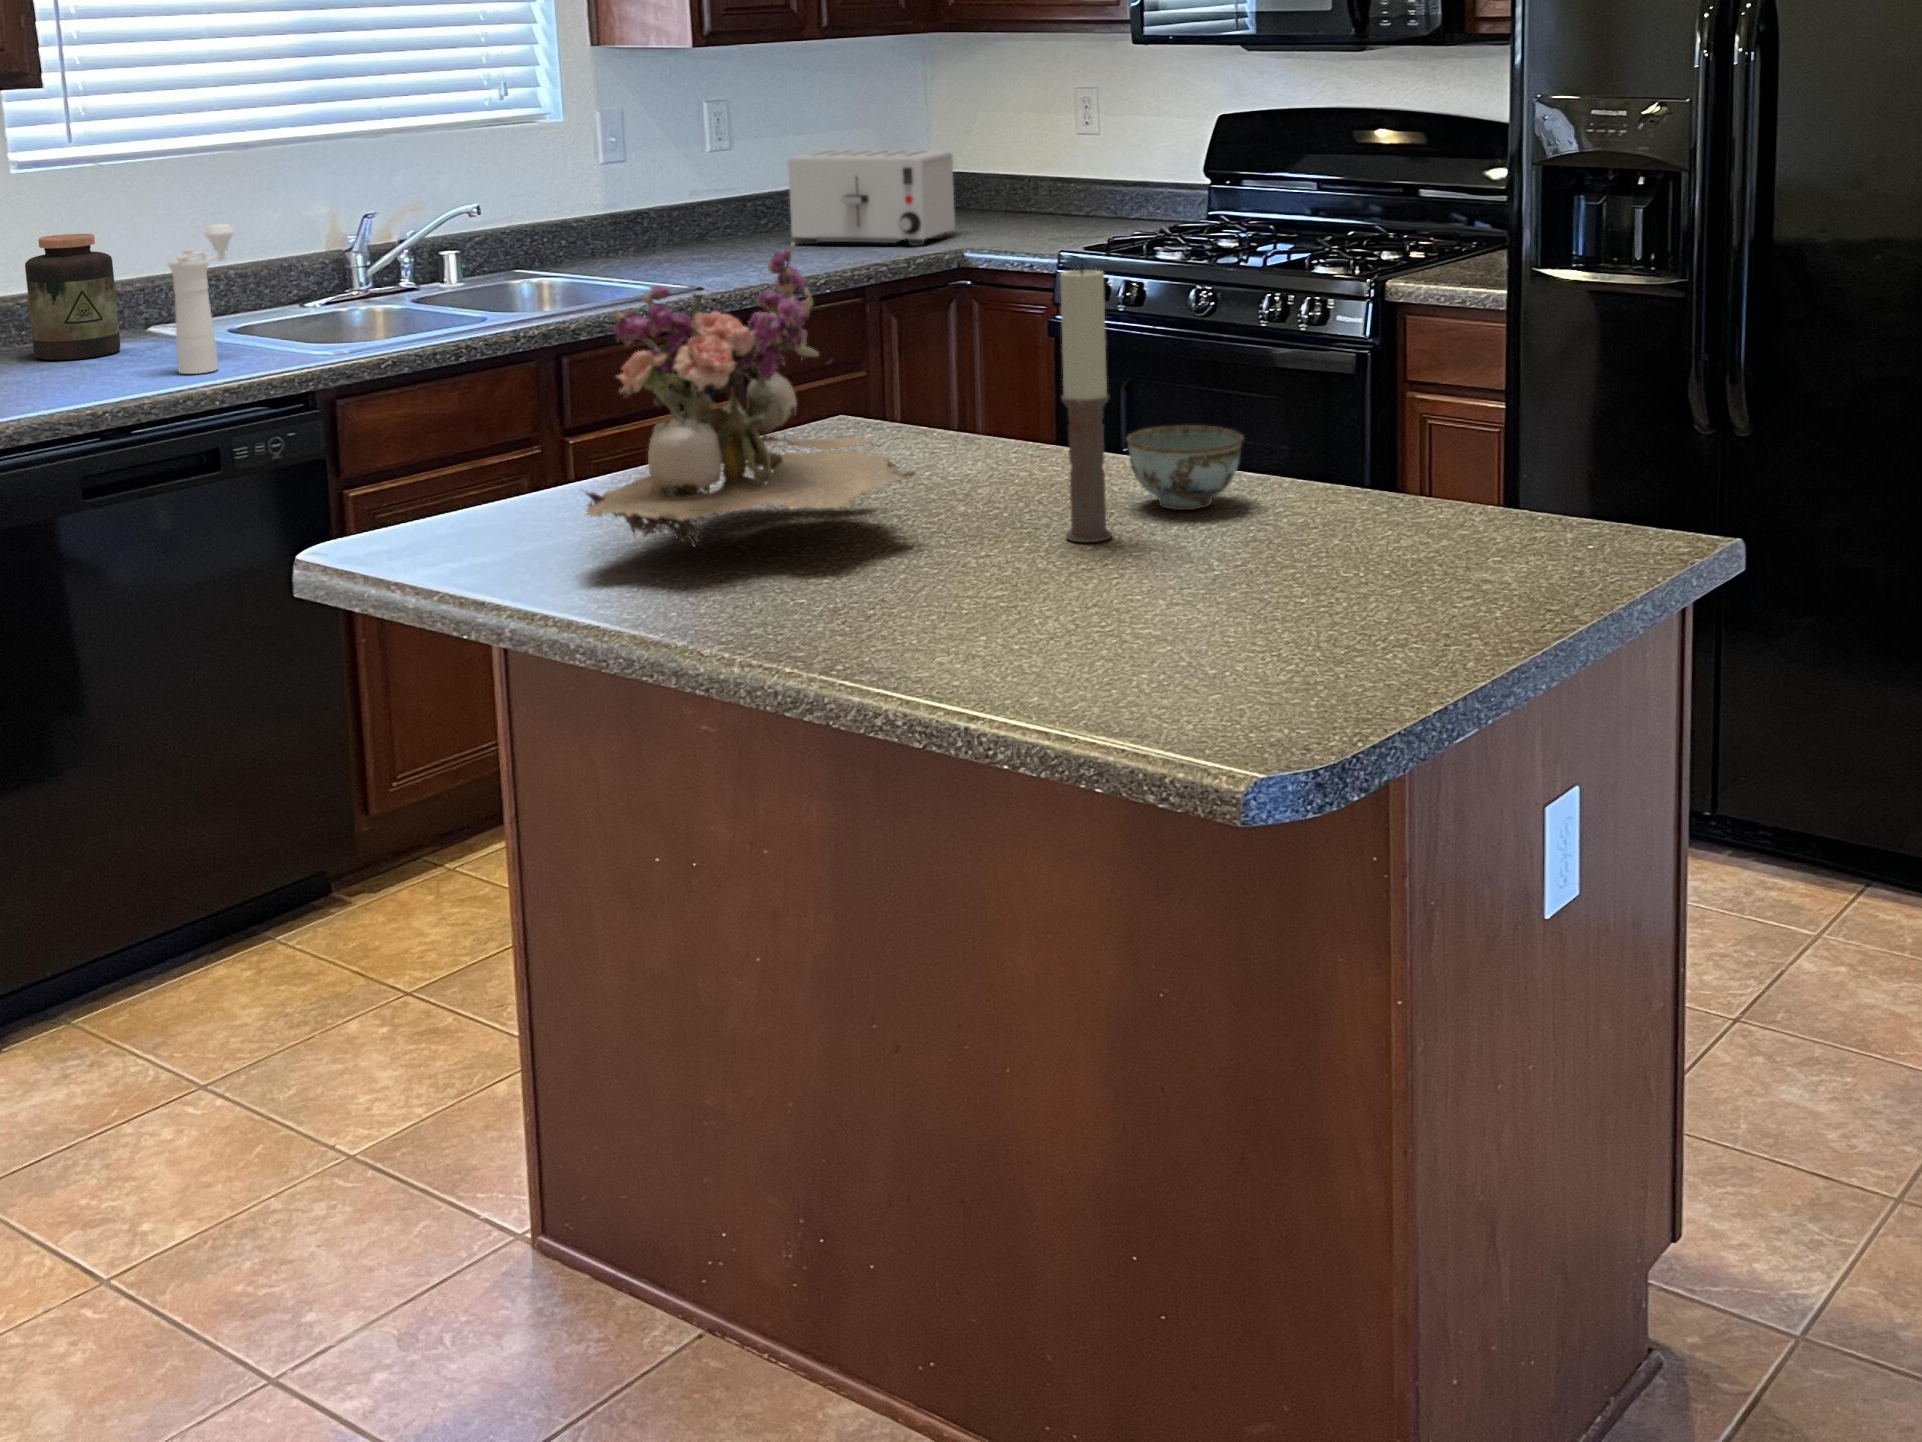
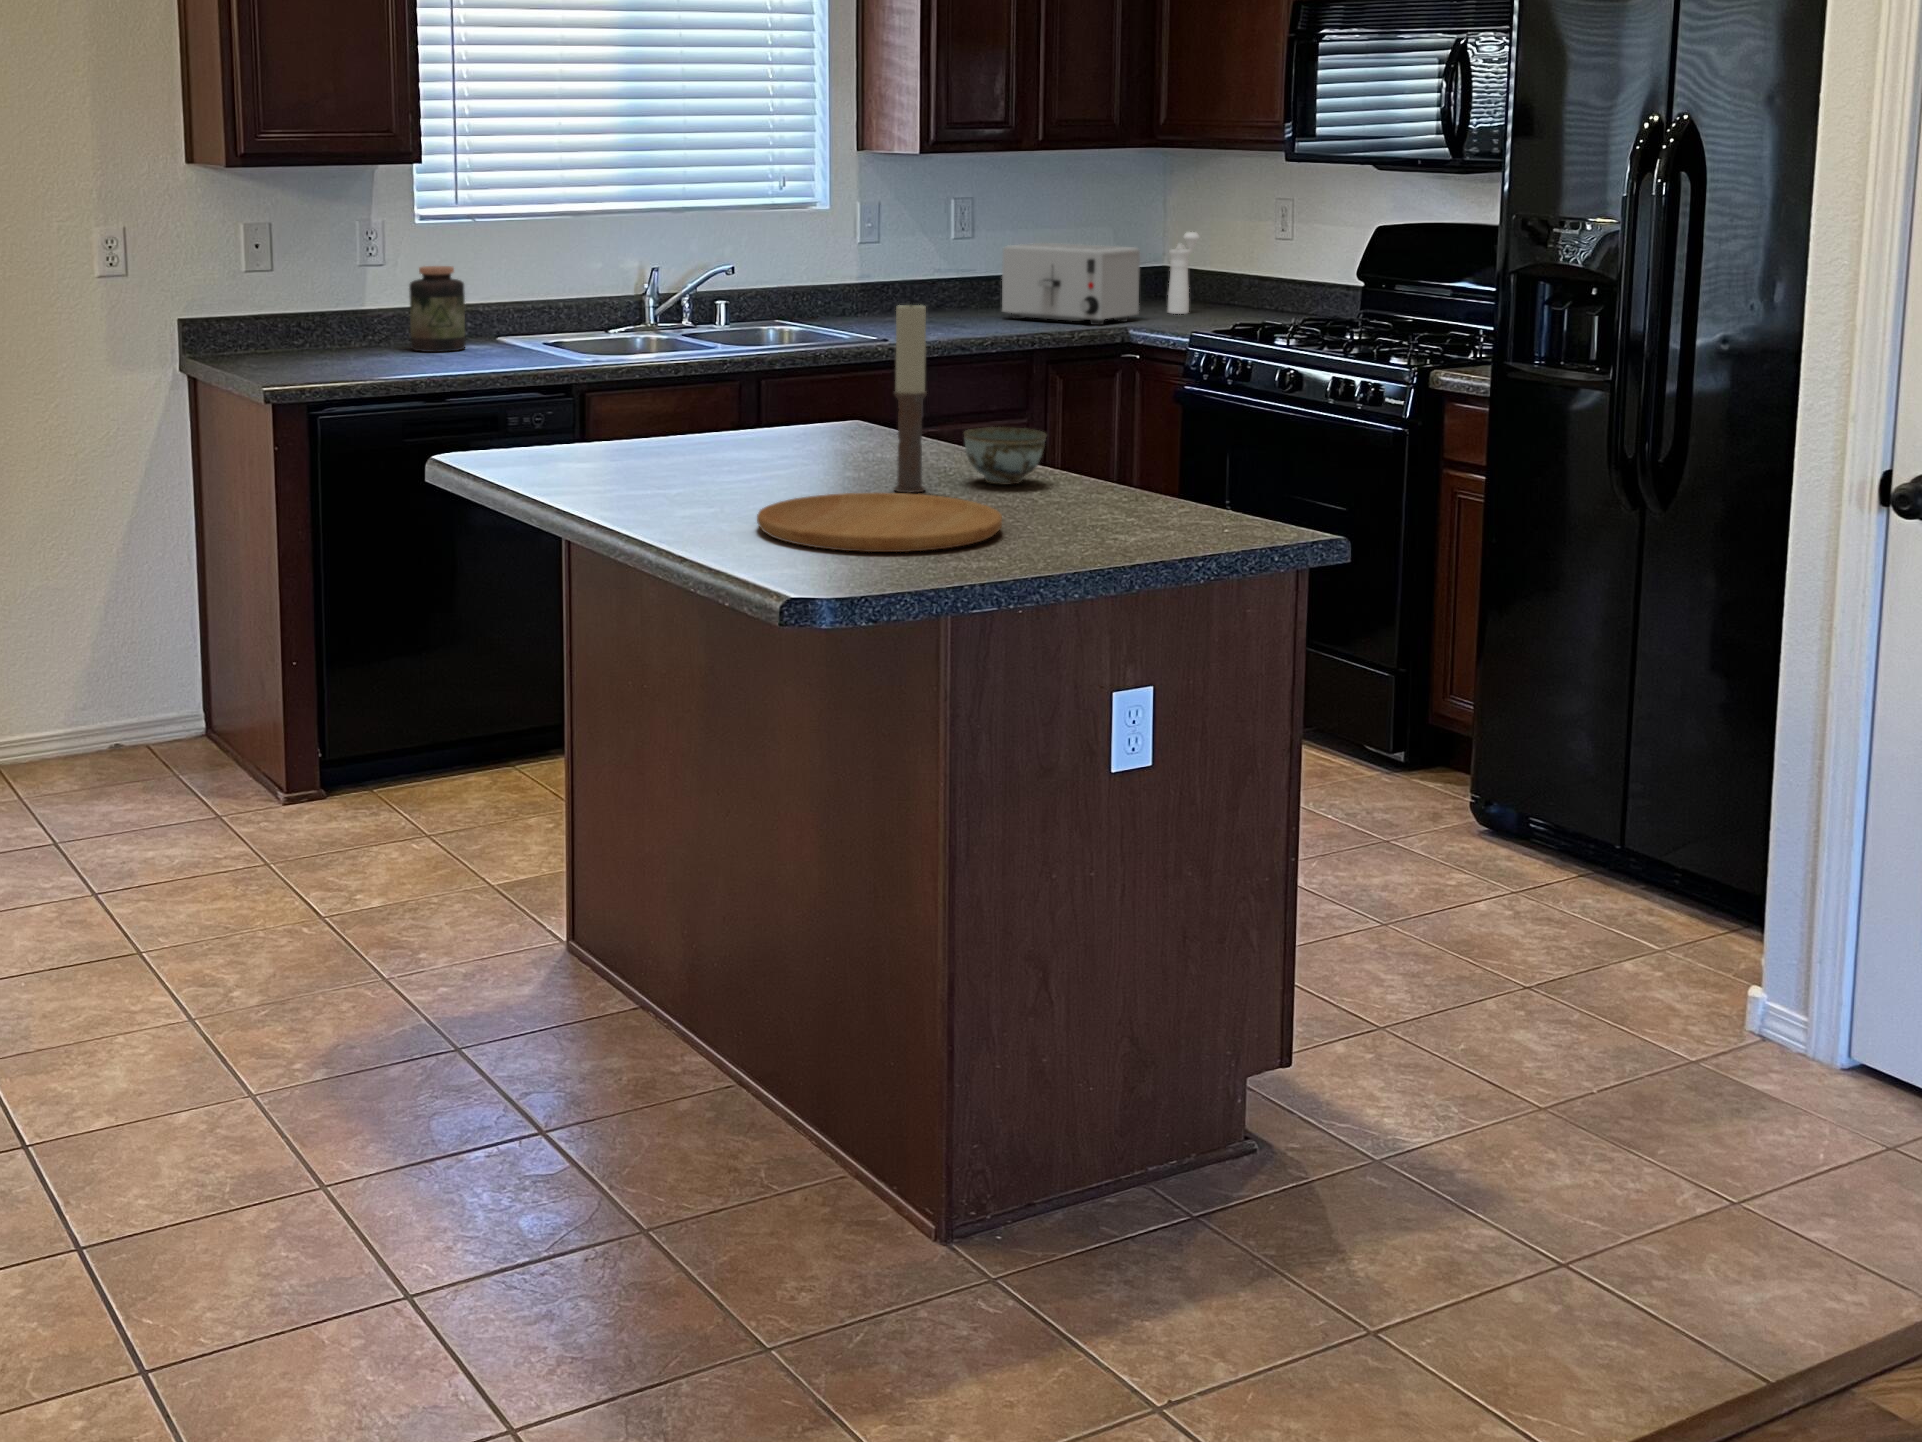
pepper mill: present [169,224,234,374] -> present [1168,232,1199,314]
flower arrangement: present [583,242,915,549] -> none [582,279,804,473]
cutting board: none [983,552,1358,679] -> present [757,493,1002,552]

